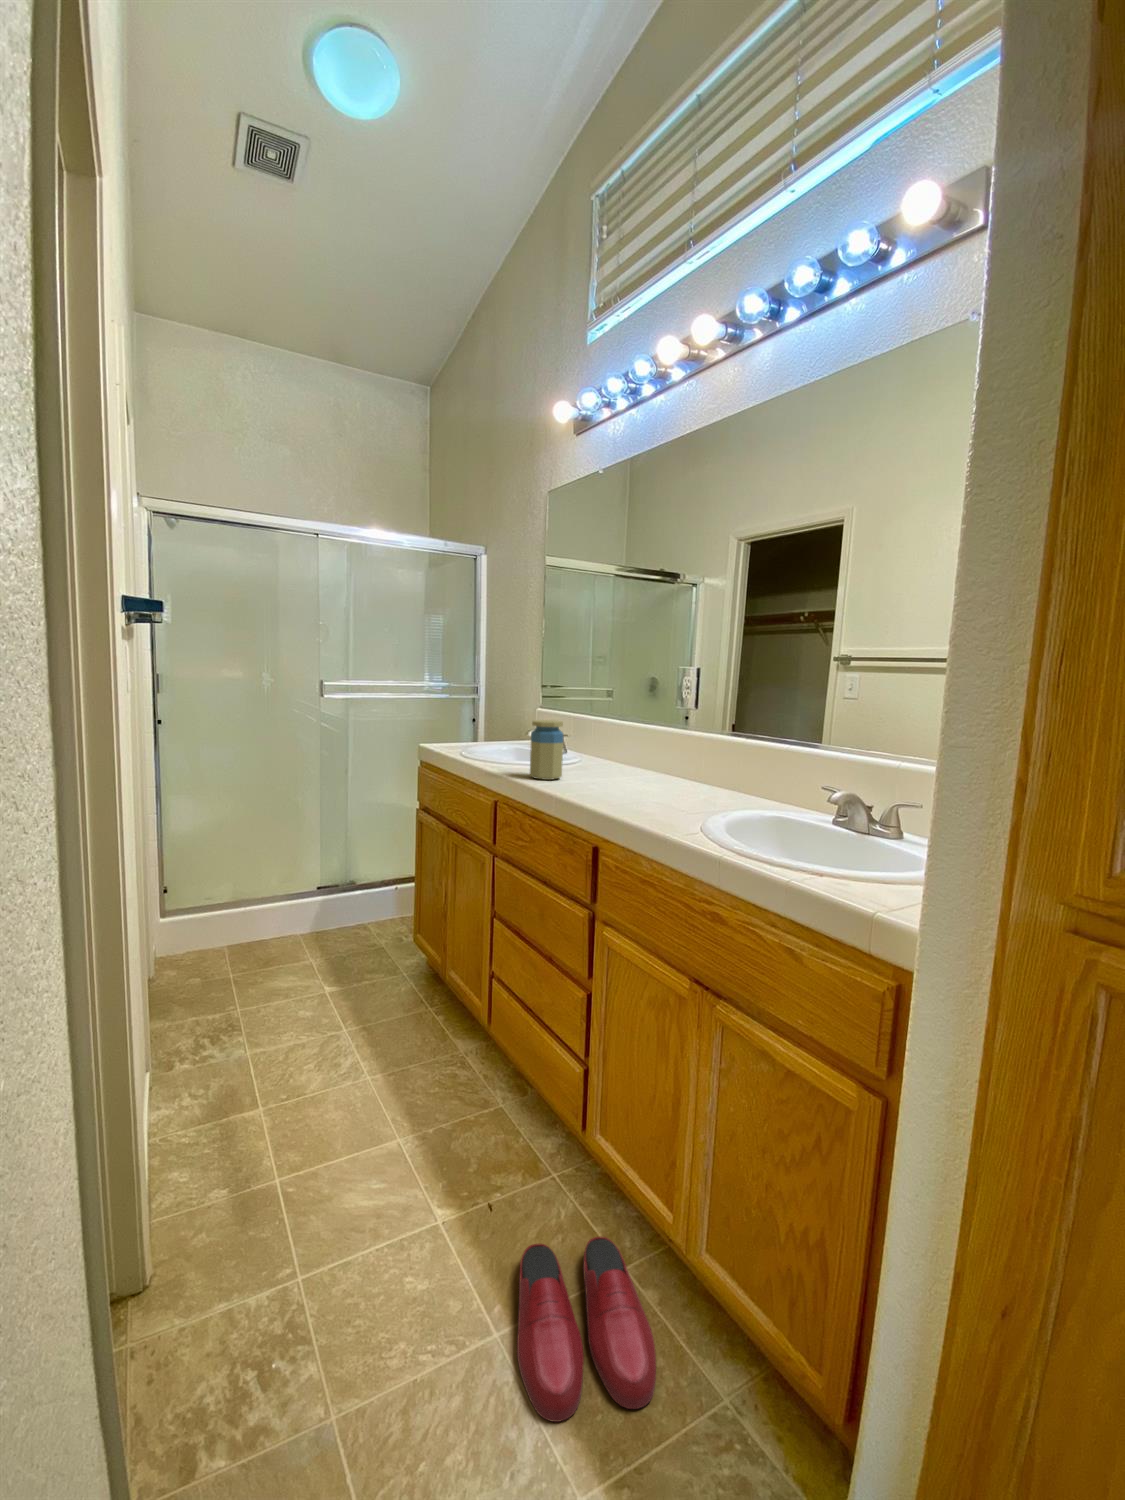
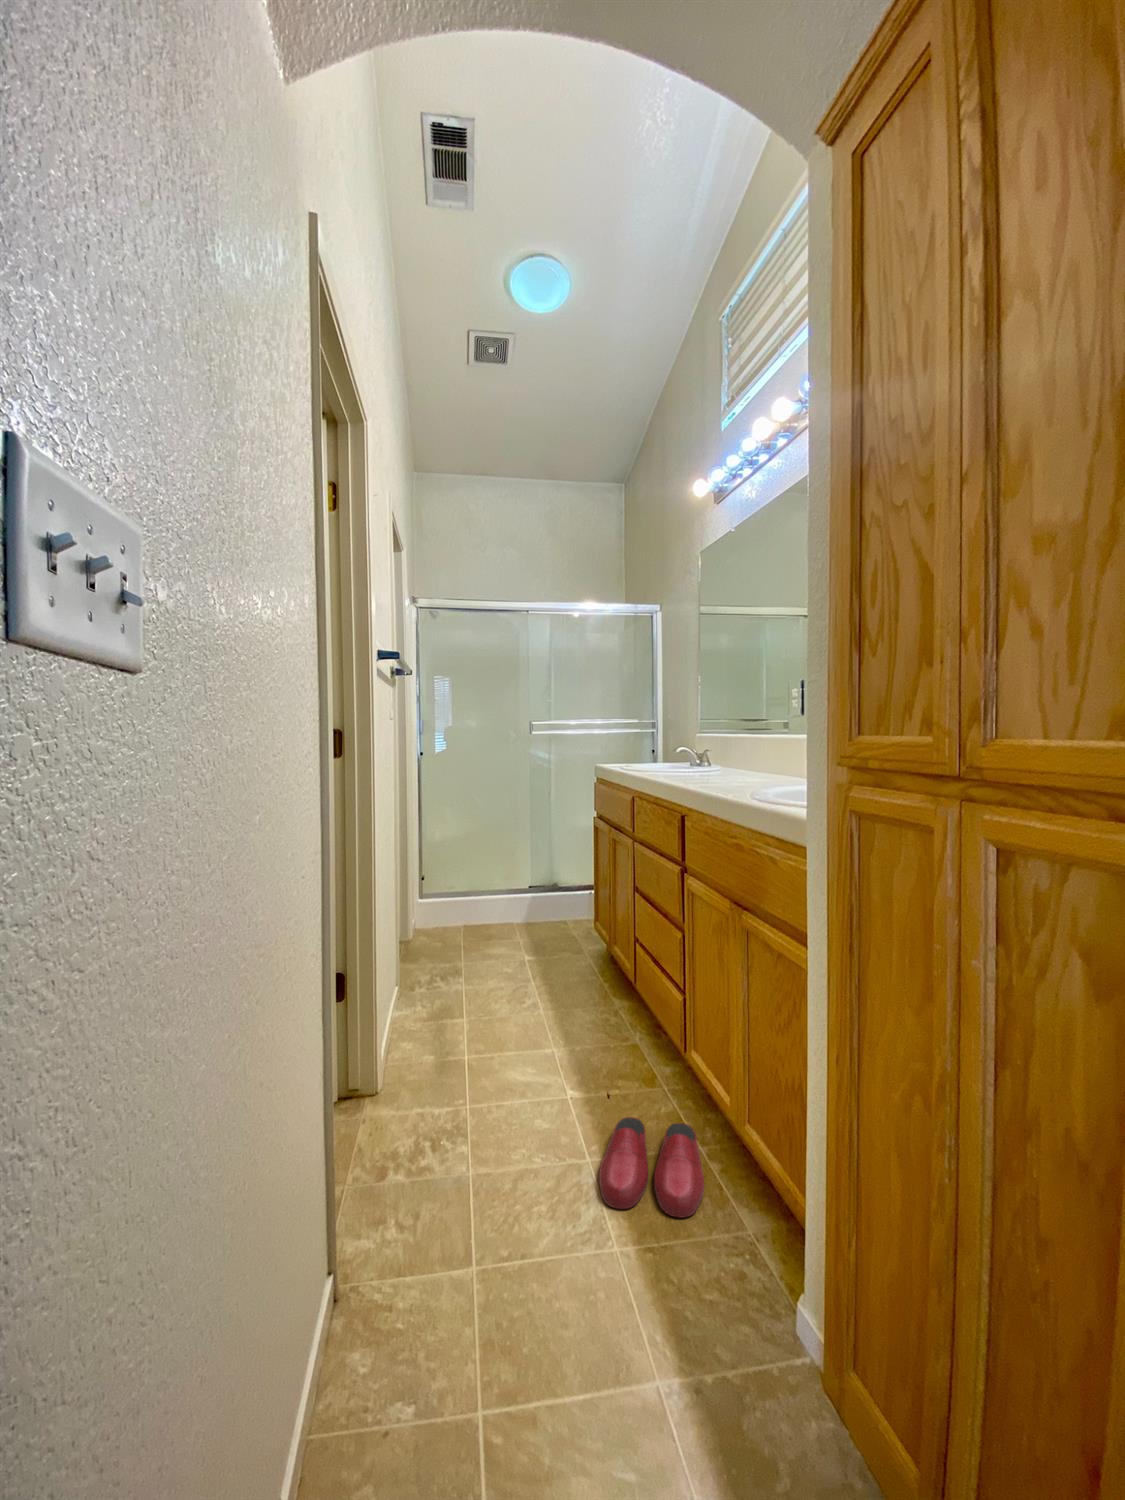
jar: present [530,720,563,780] -> none [657,731,685,777]

